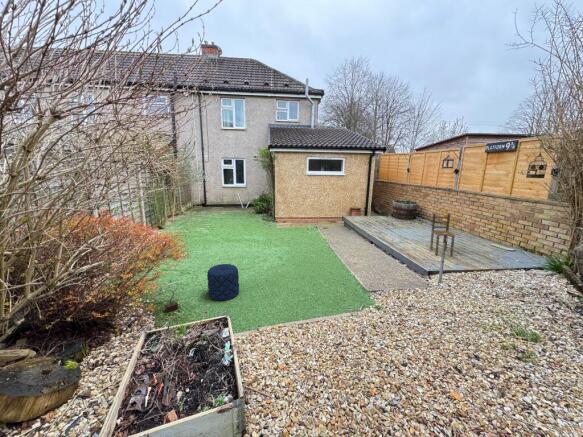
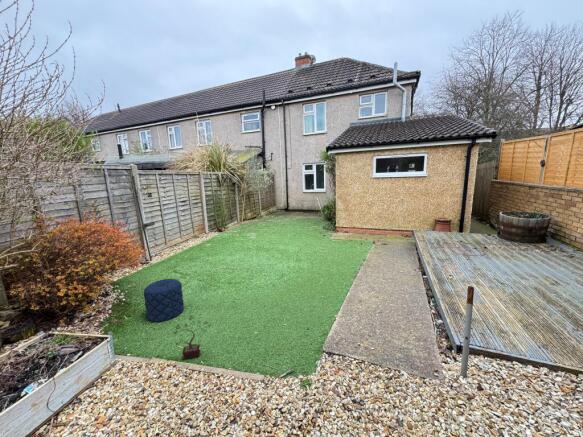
chair: present [430,213,455,256] -> none [512,240,562,333]
potted plant: present [159,280,182,312] -> present [173,316,212,358]

